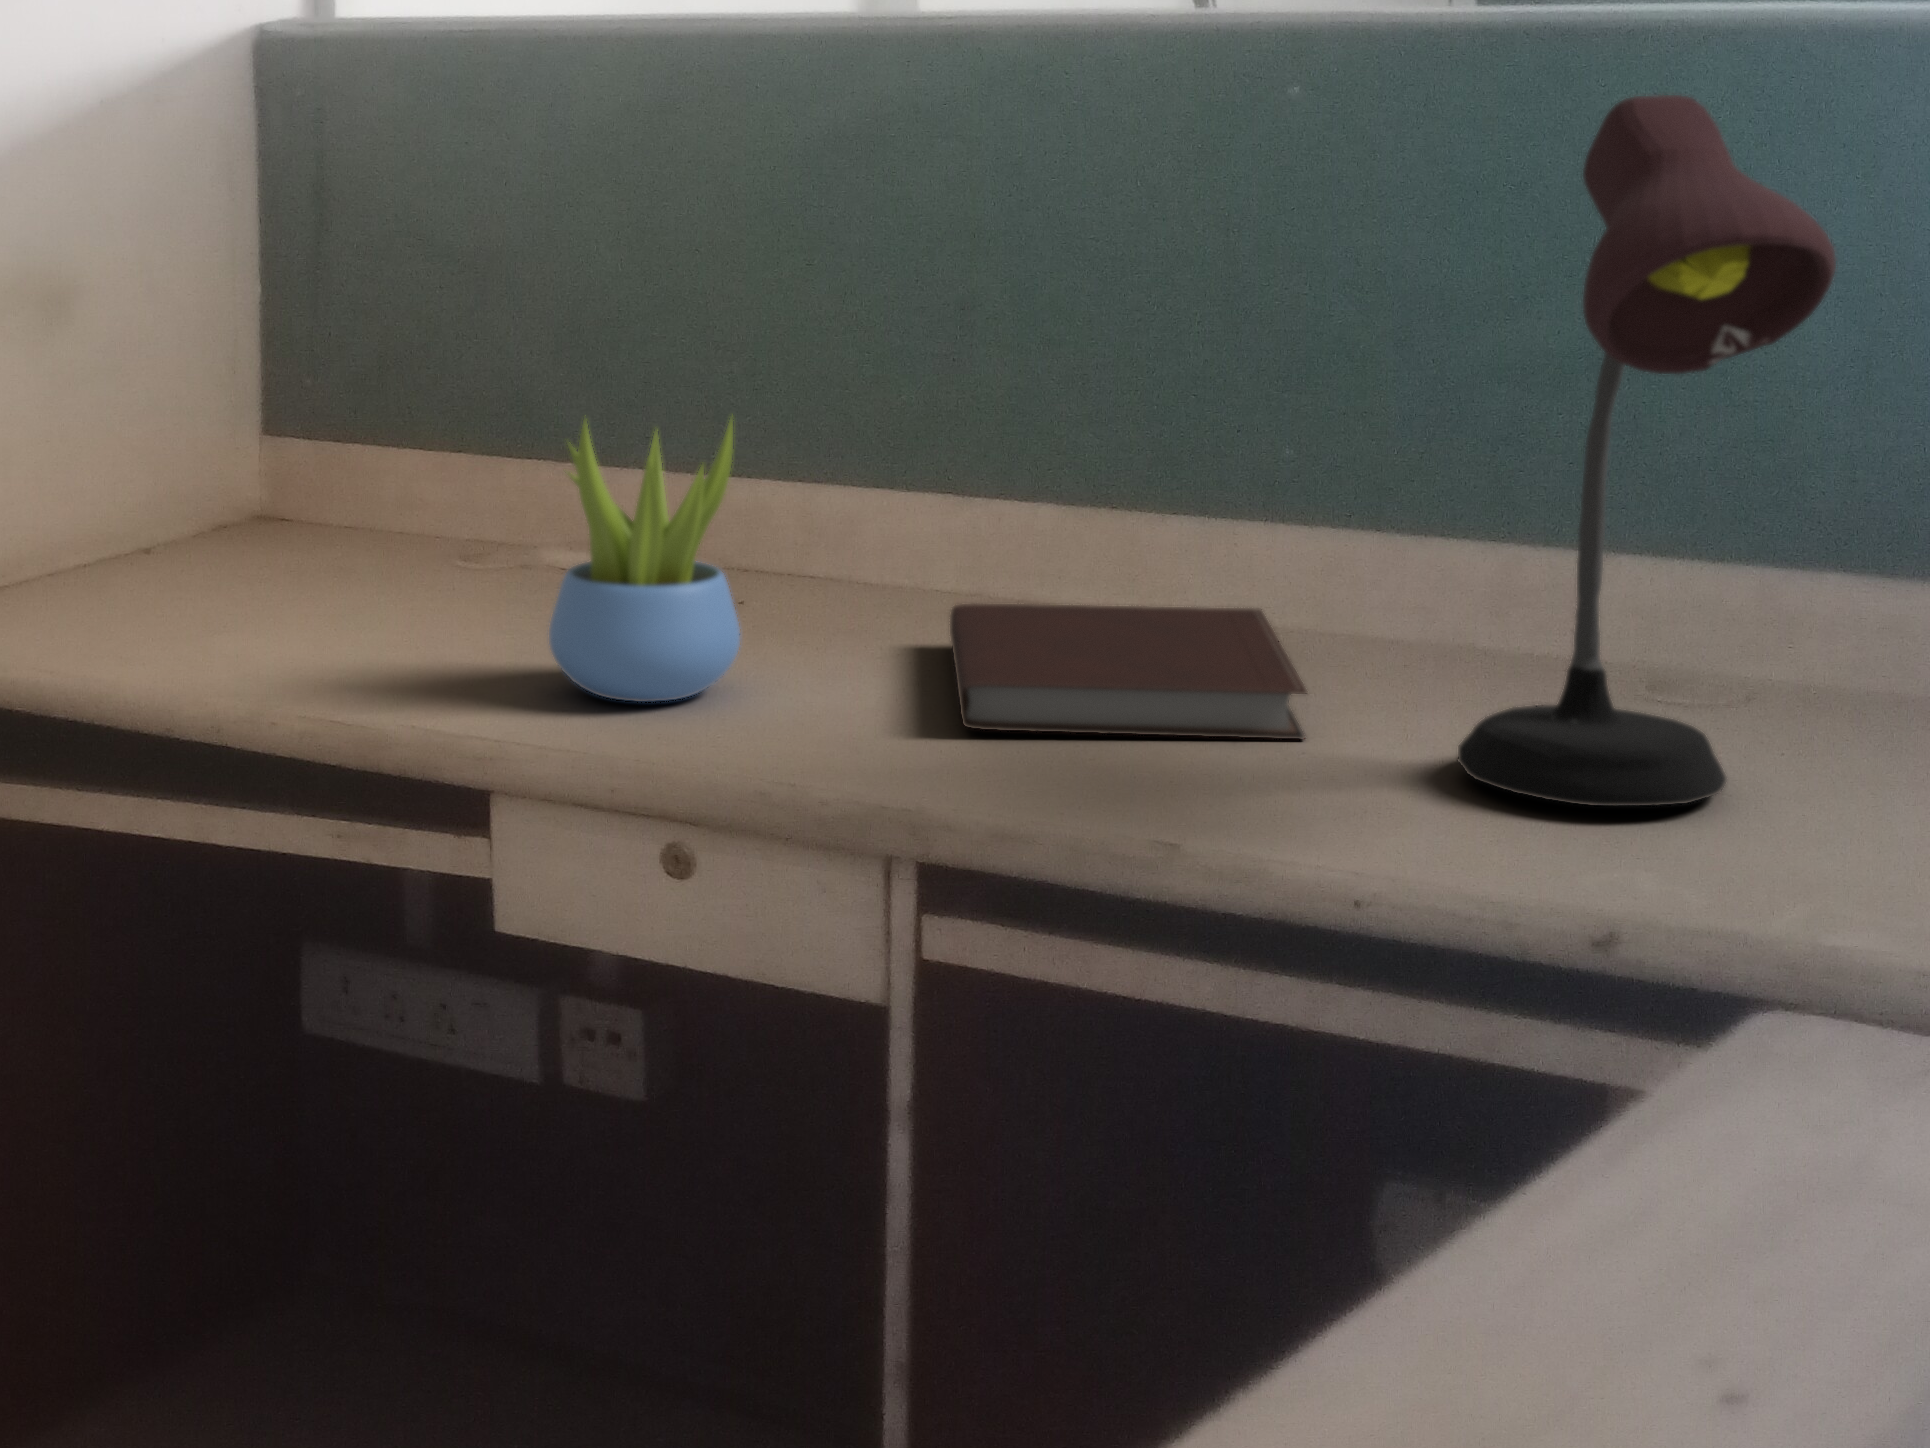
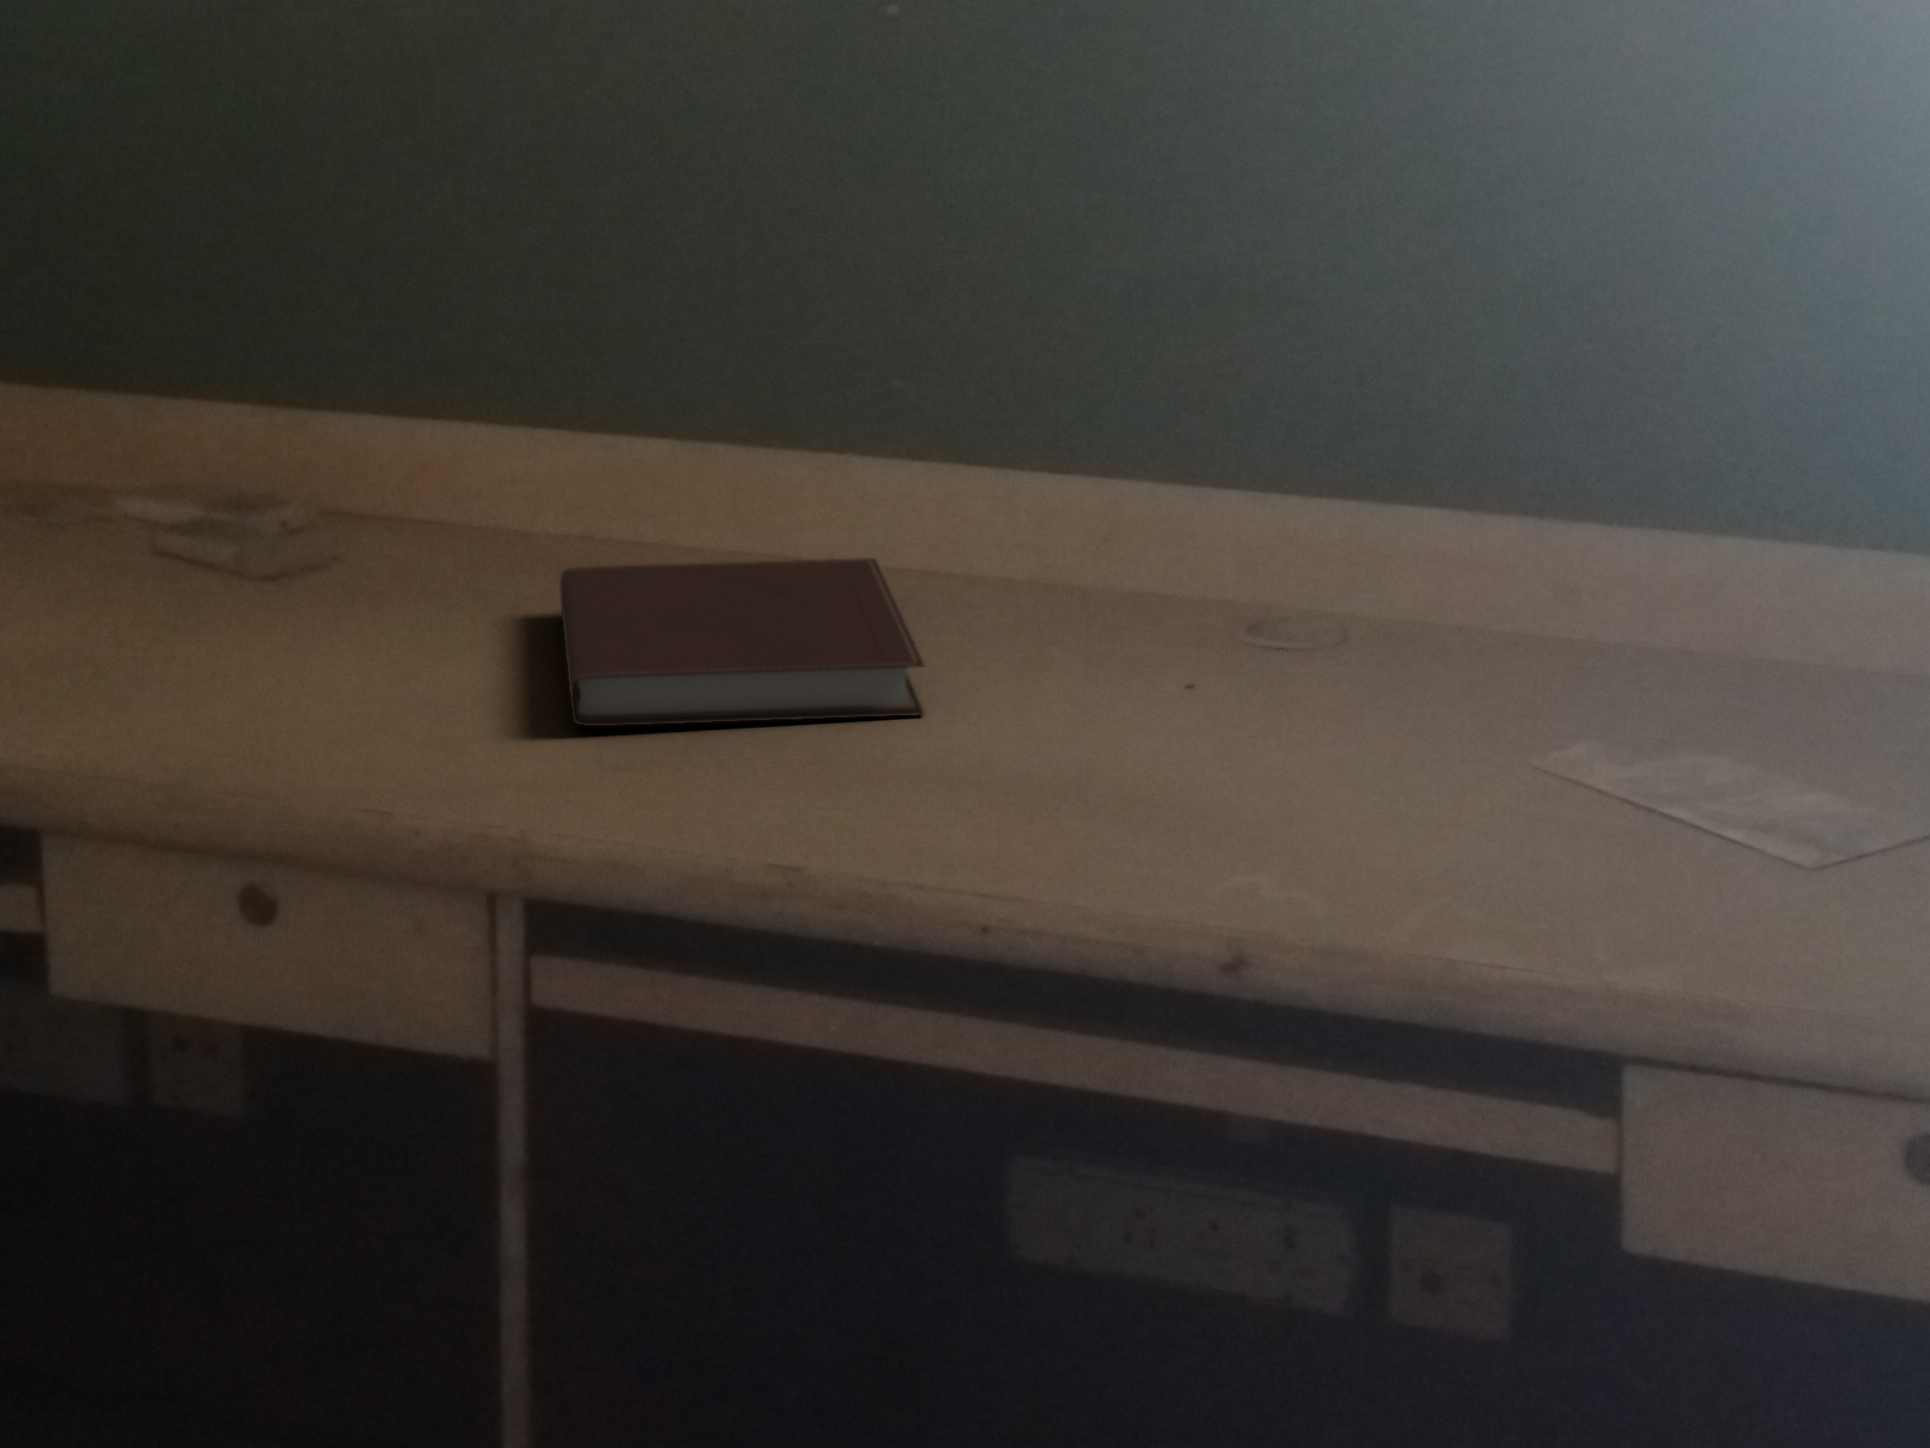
desk lamp: present [1458,95,1836,806] -> none [1072,50,1396,782]
succulent plant: present [549,420,740,702] -> none [111,377,331,711]

